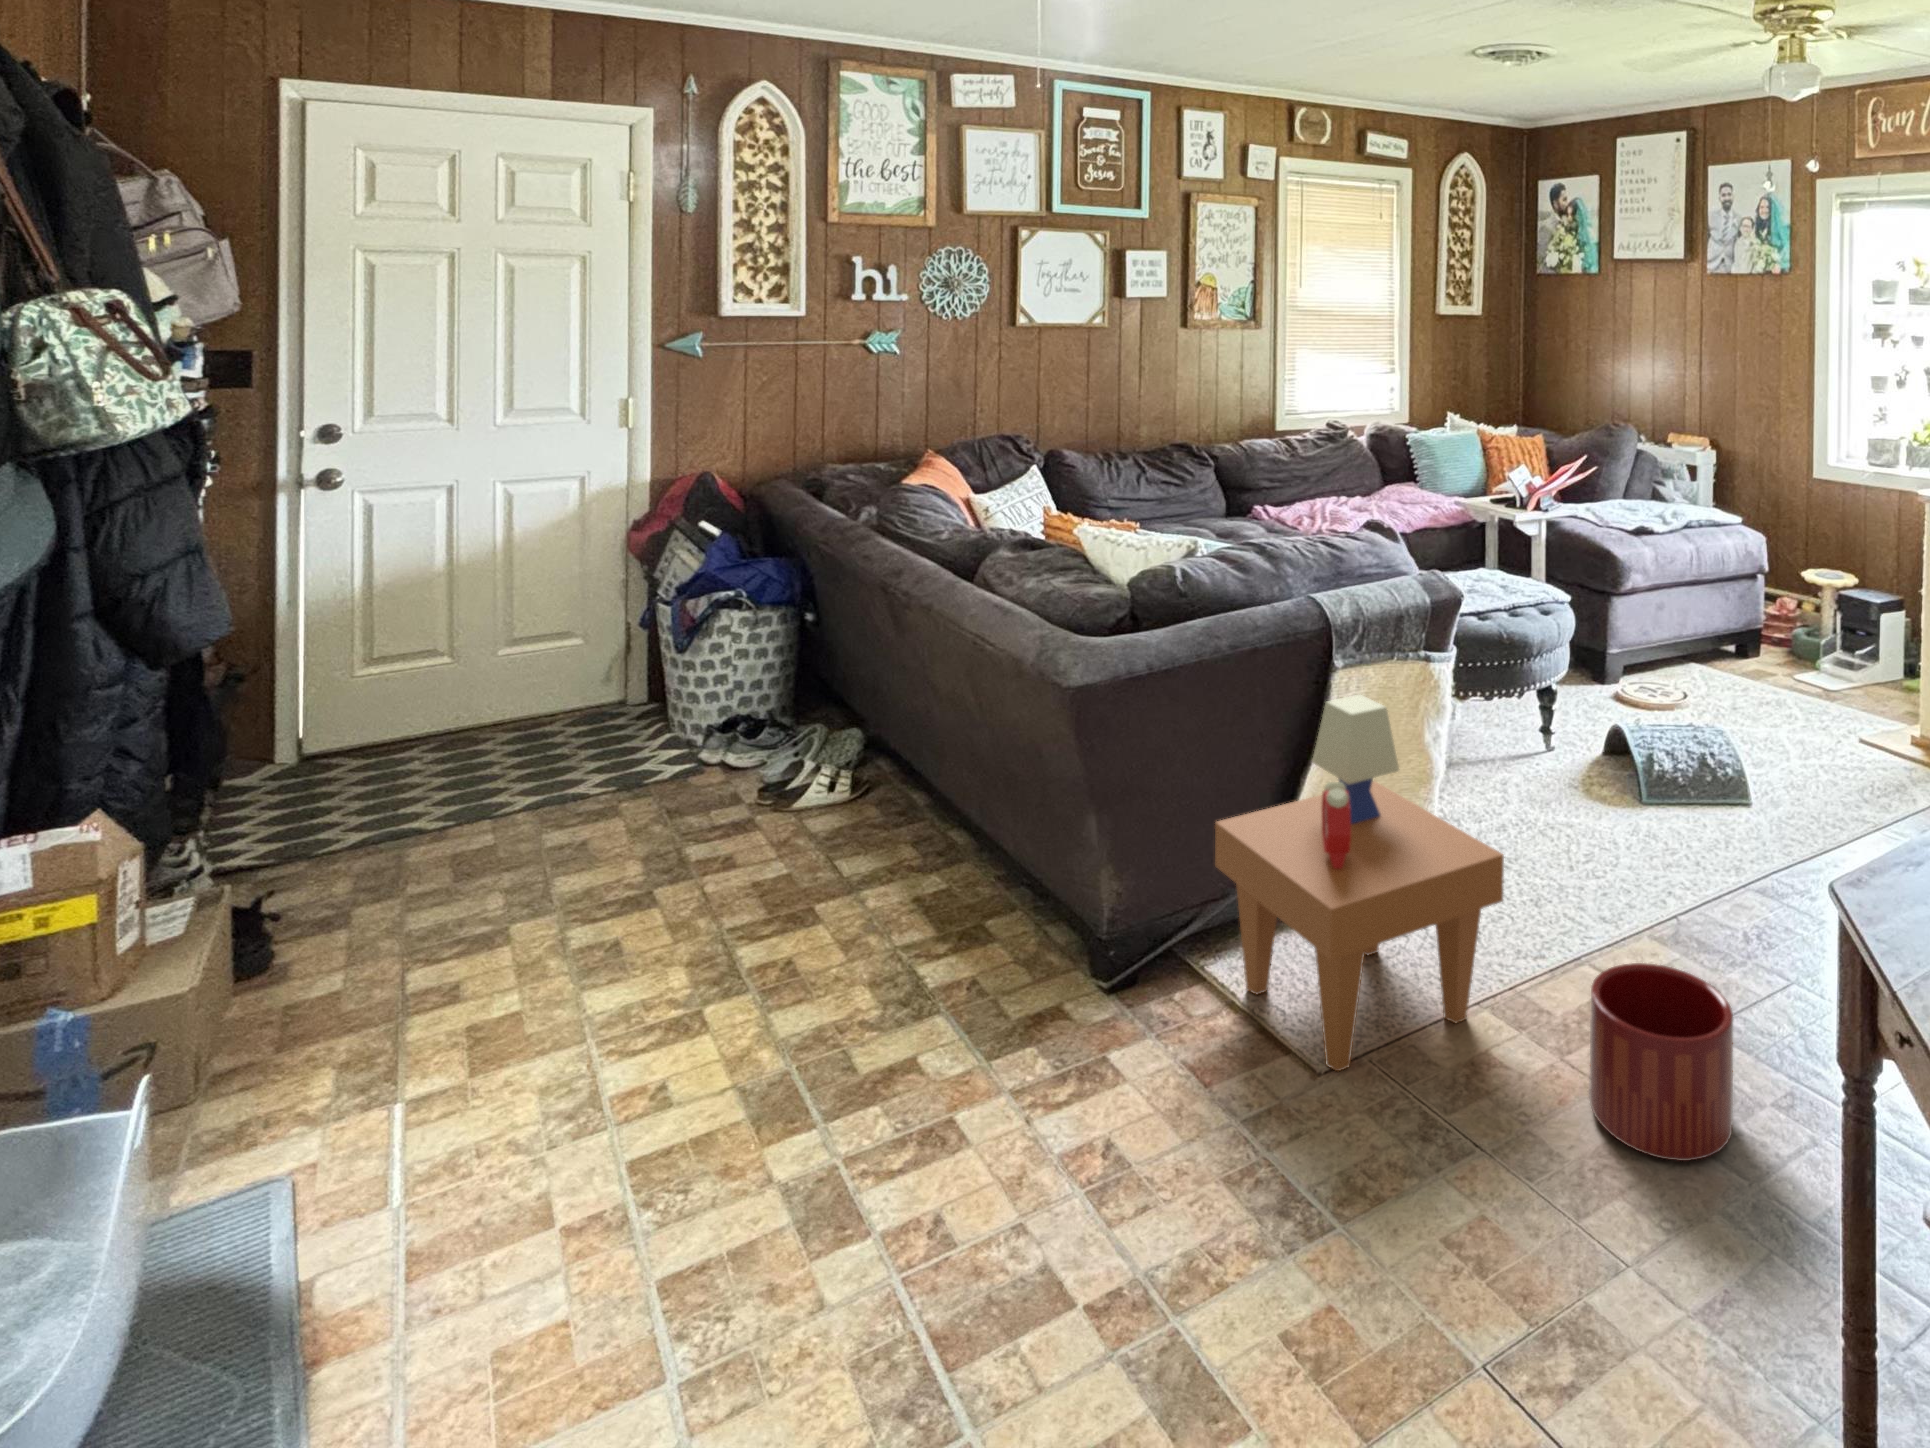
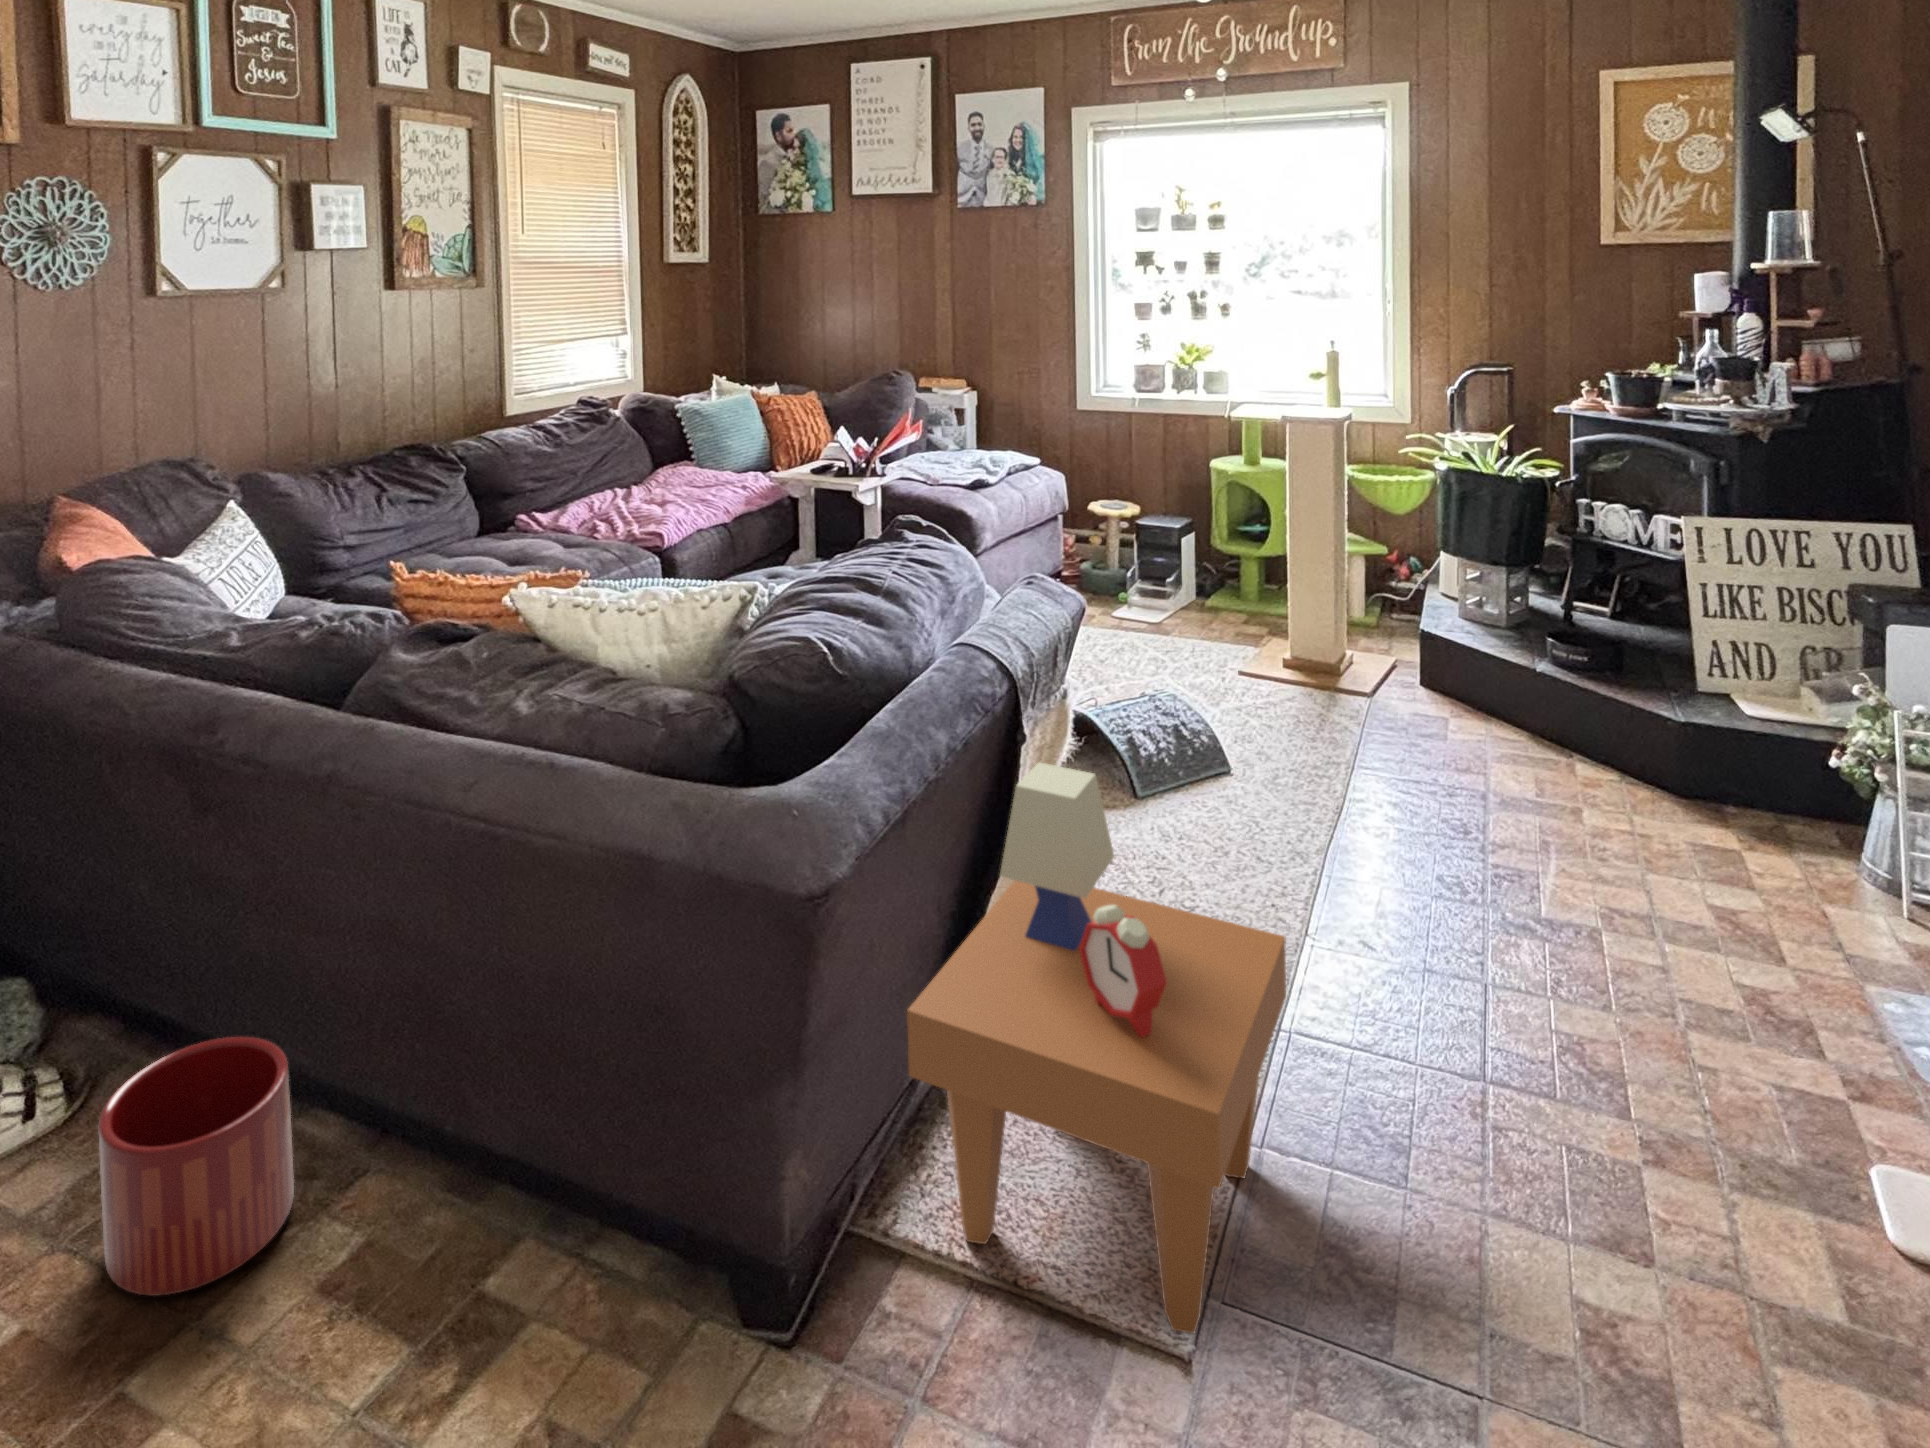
planter: present [1589,963,1733,1161] -> present [99,1037,294,1296]

